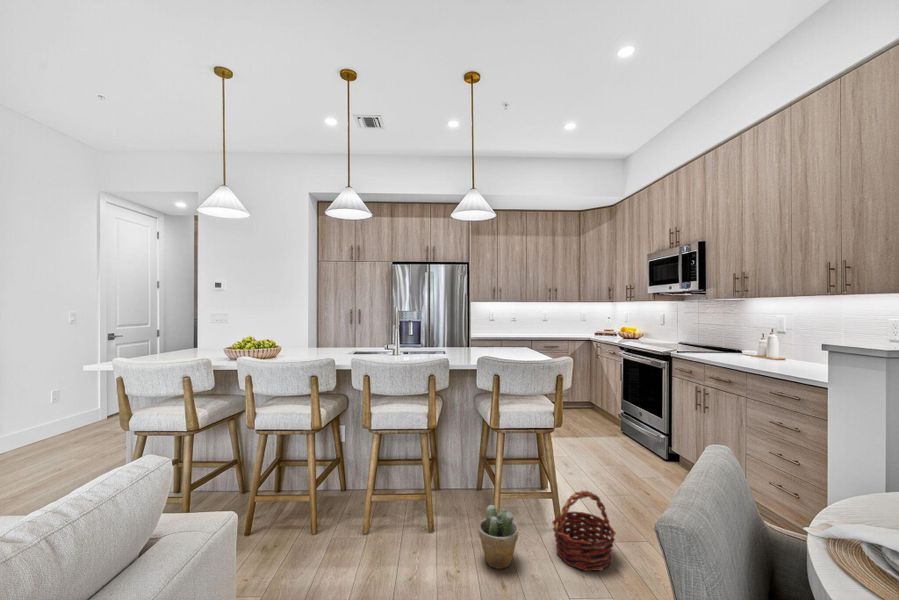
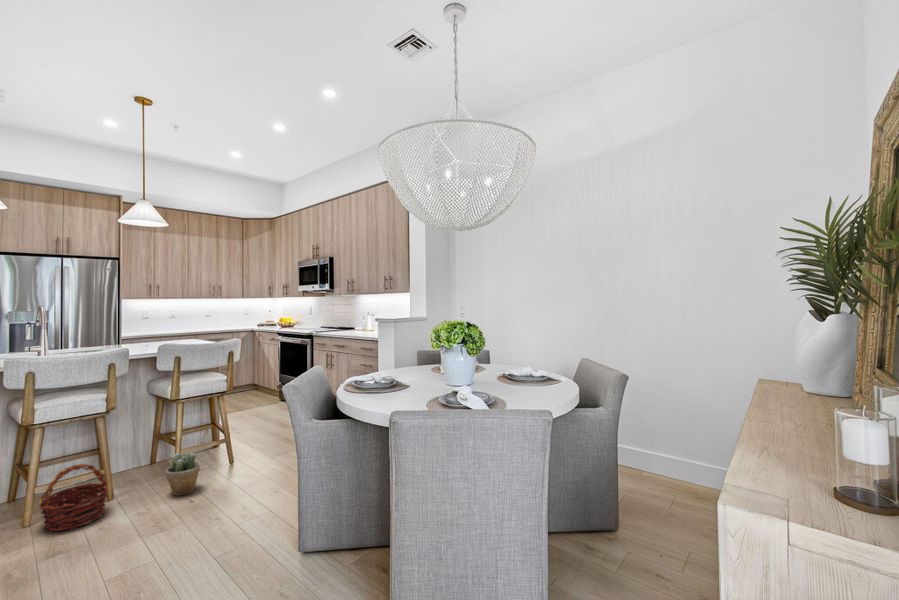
basket: present [552,491,616,570] -> present [39,464,108,531]

